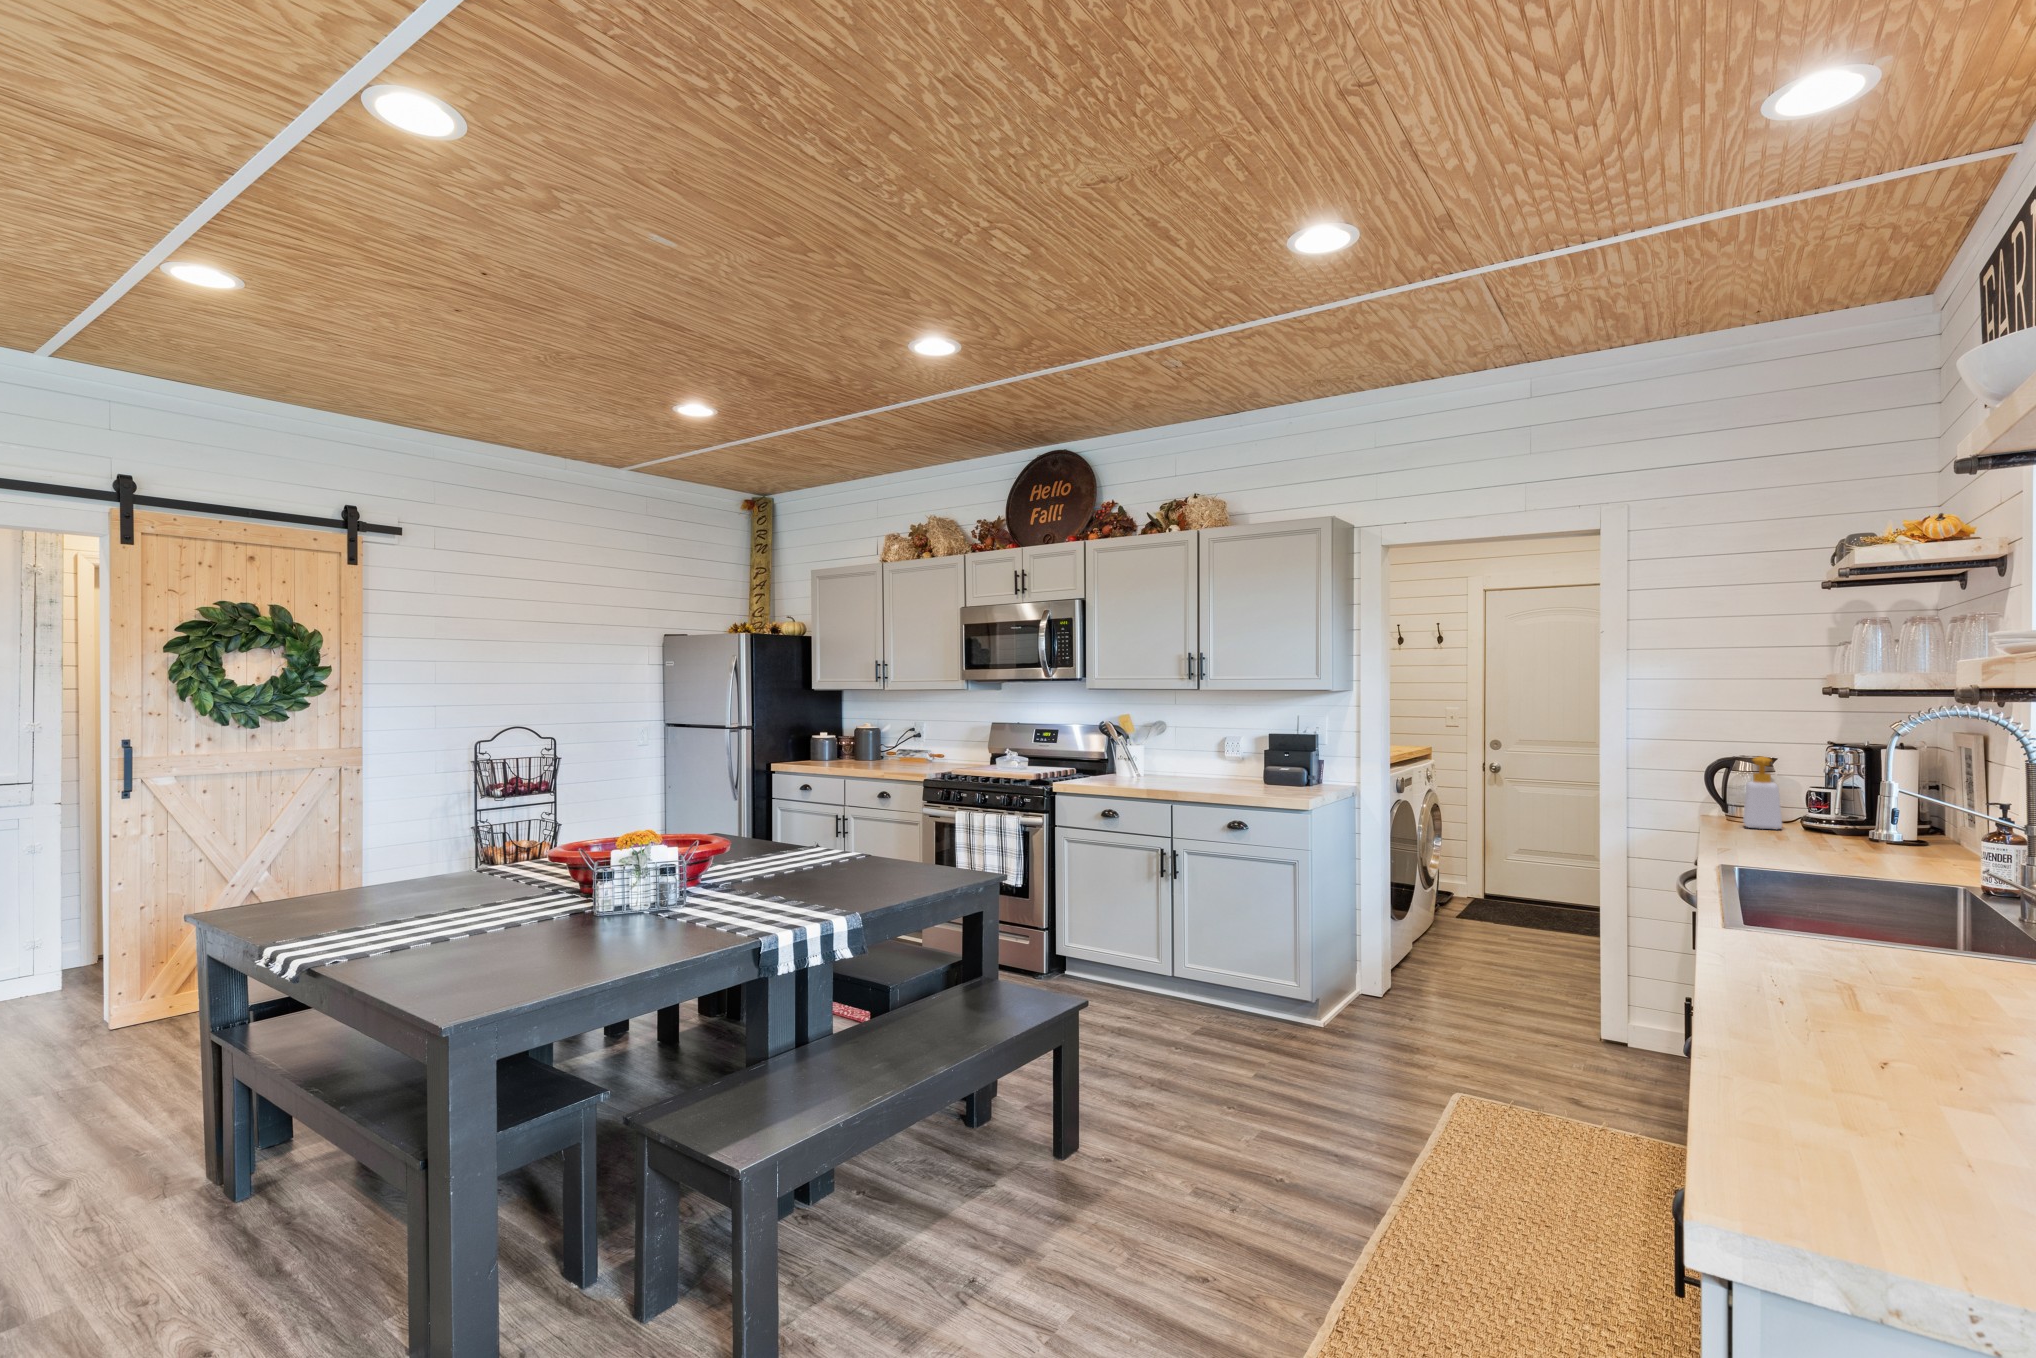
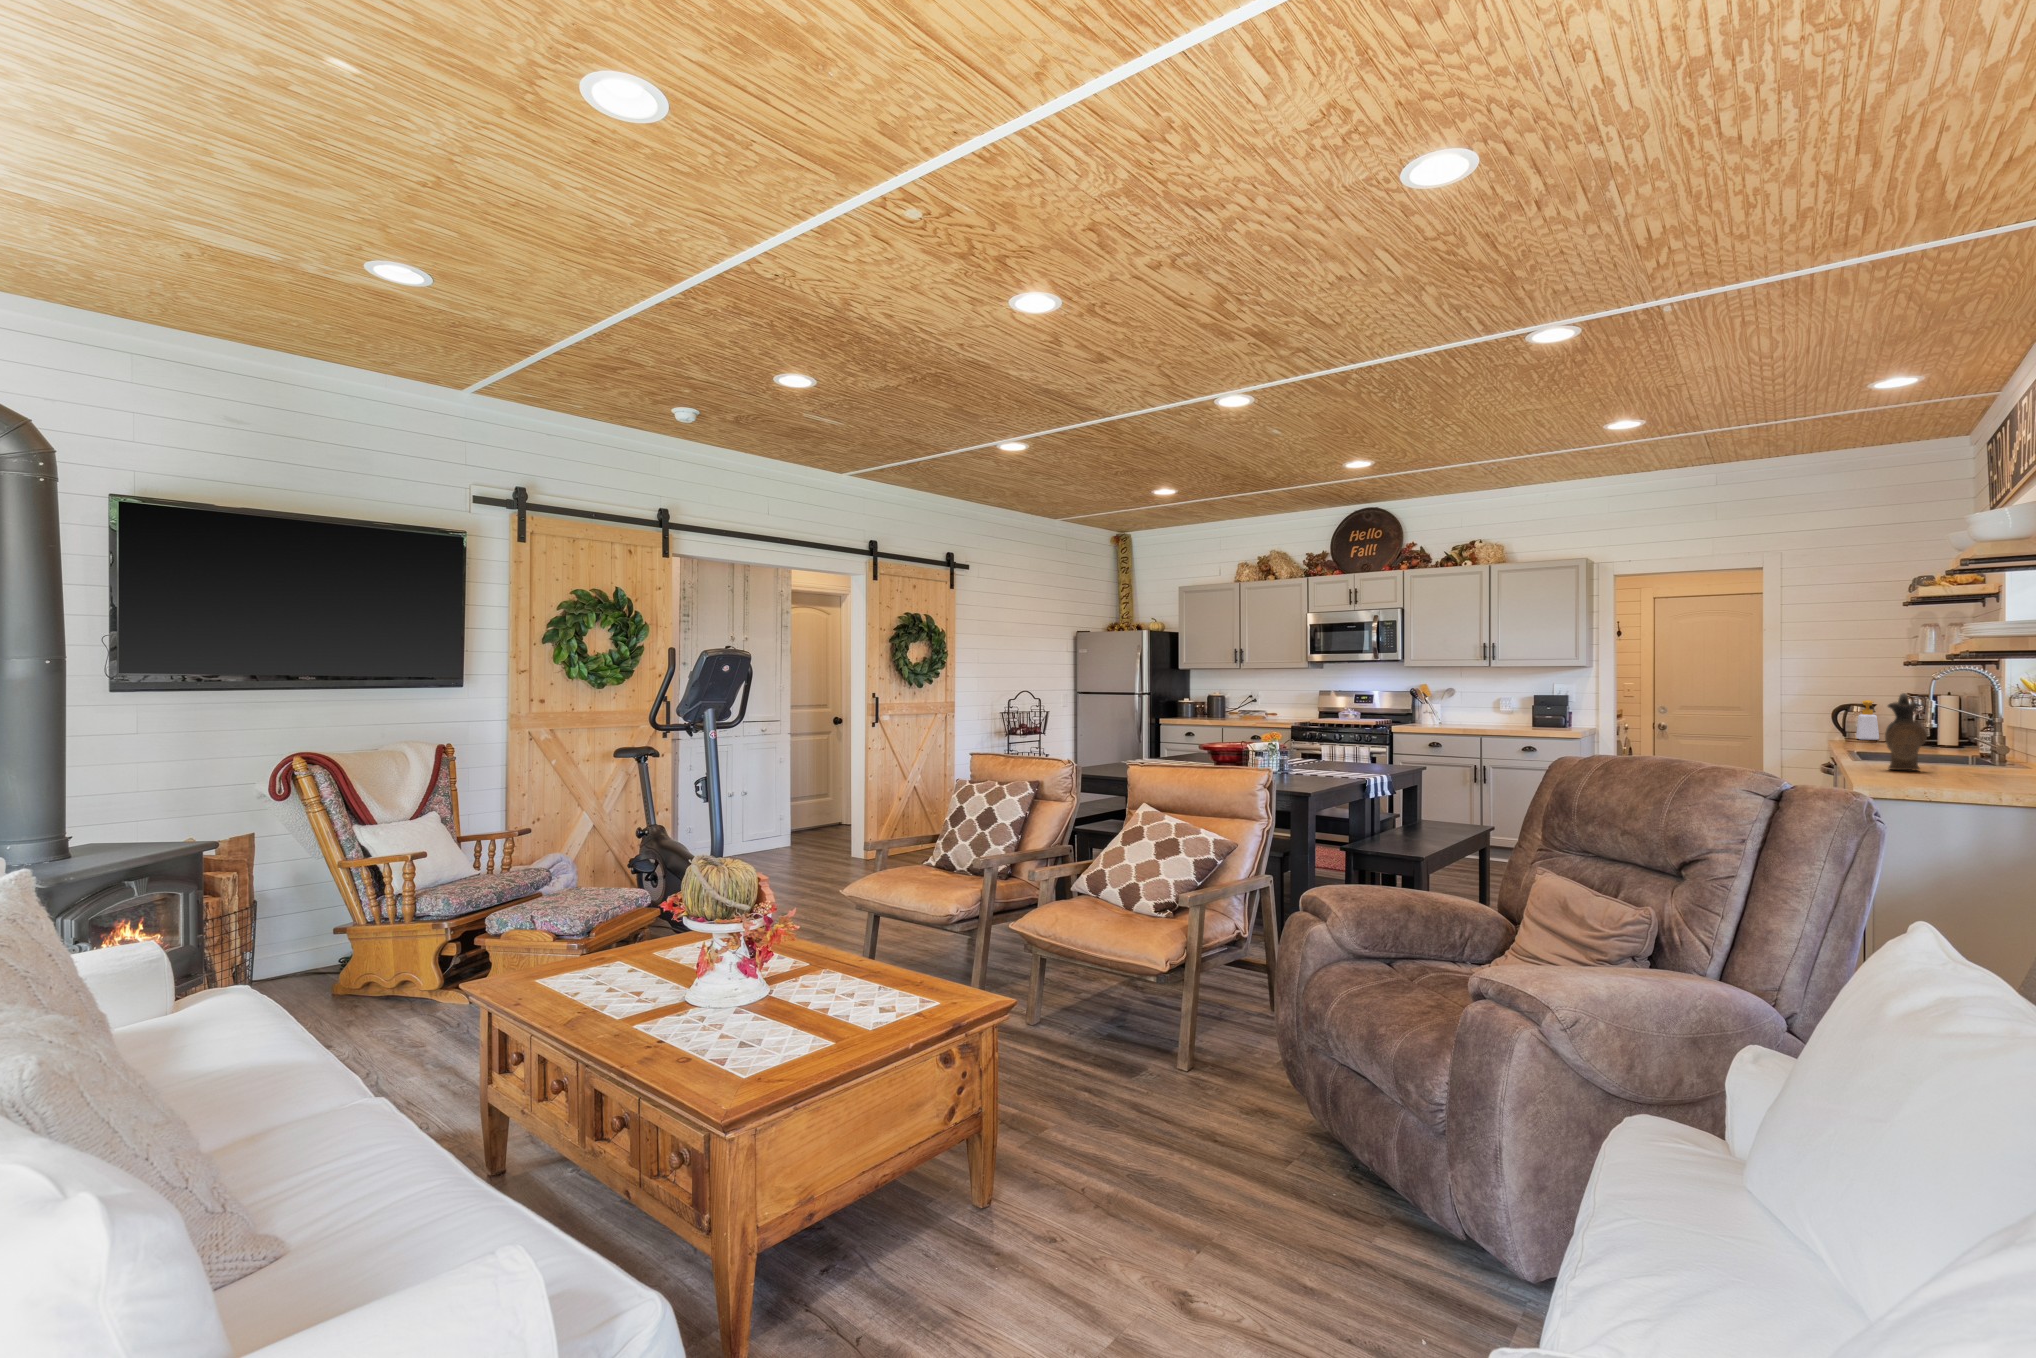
ceramic pitcher: none [1782,801,1905,1043] -> present [1885,693,1927,770]

